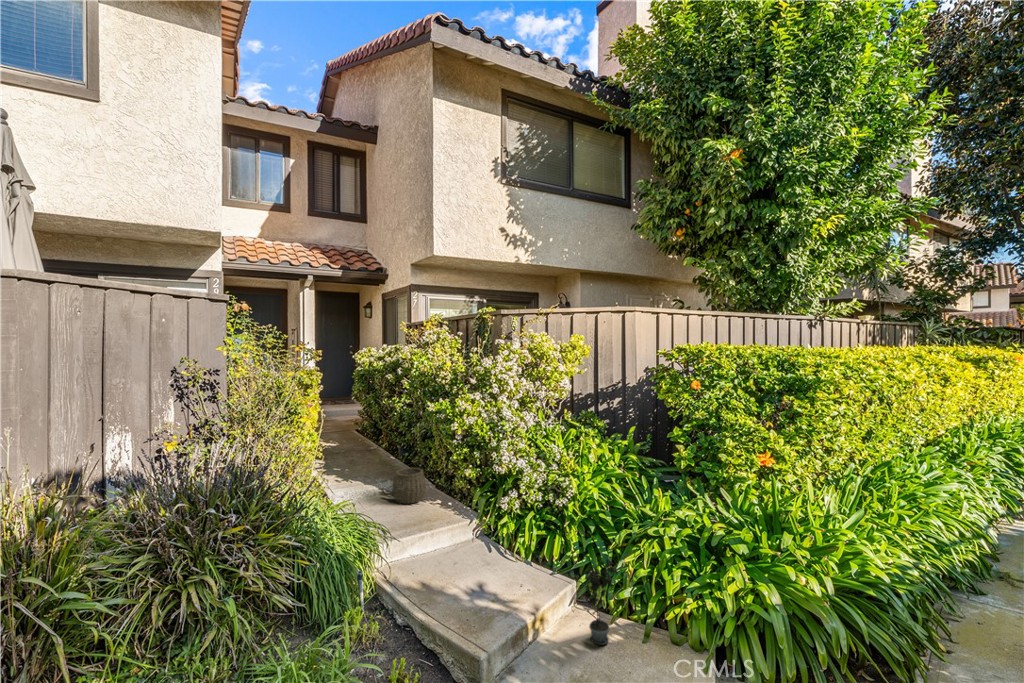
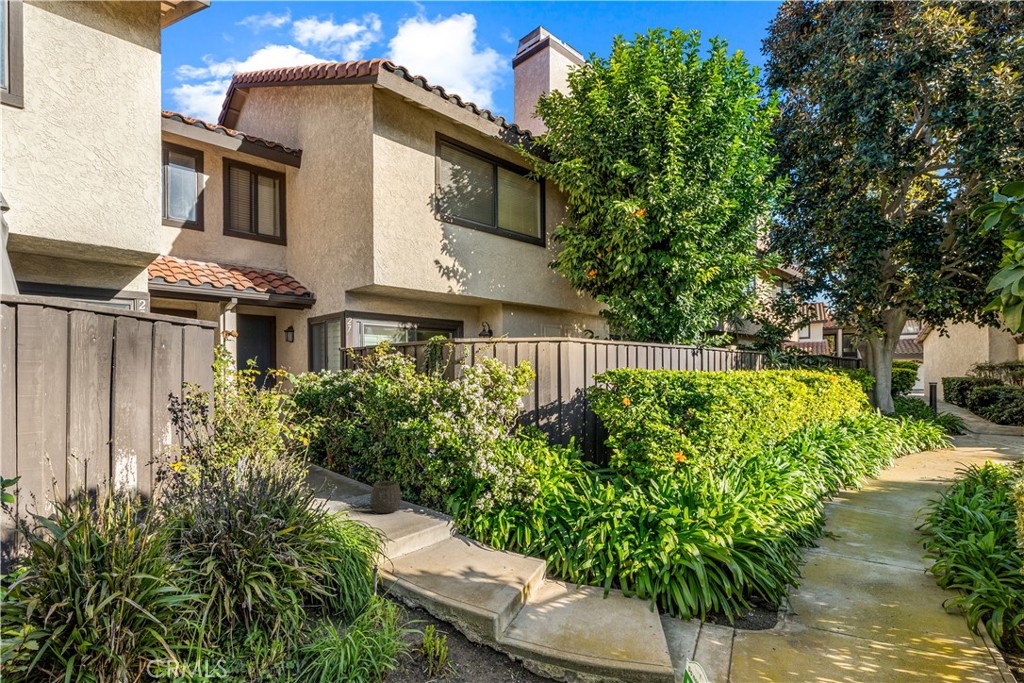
potted plant: present [582,559,618,645] -> none [561,534,589,602]

